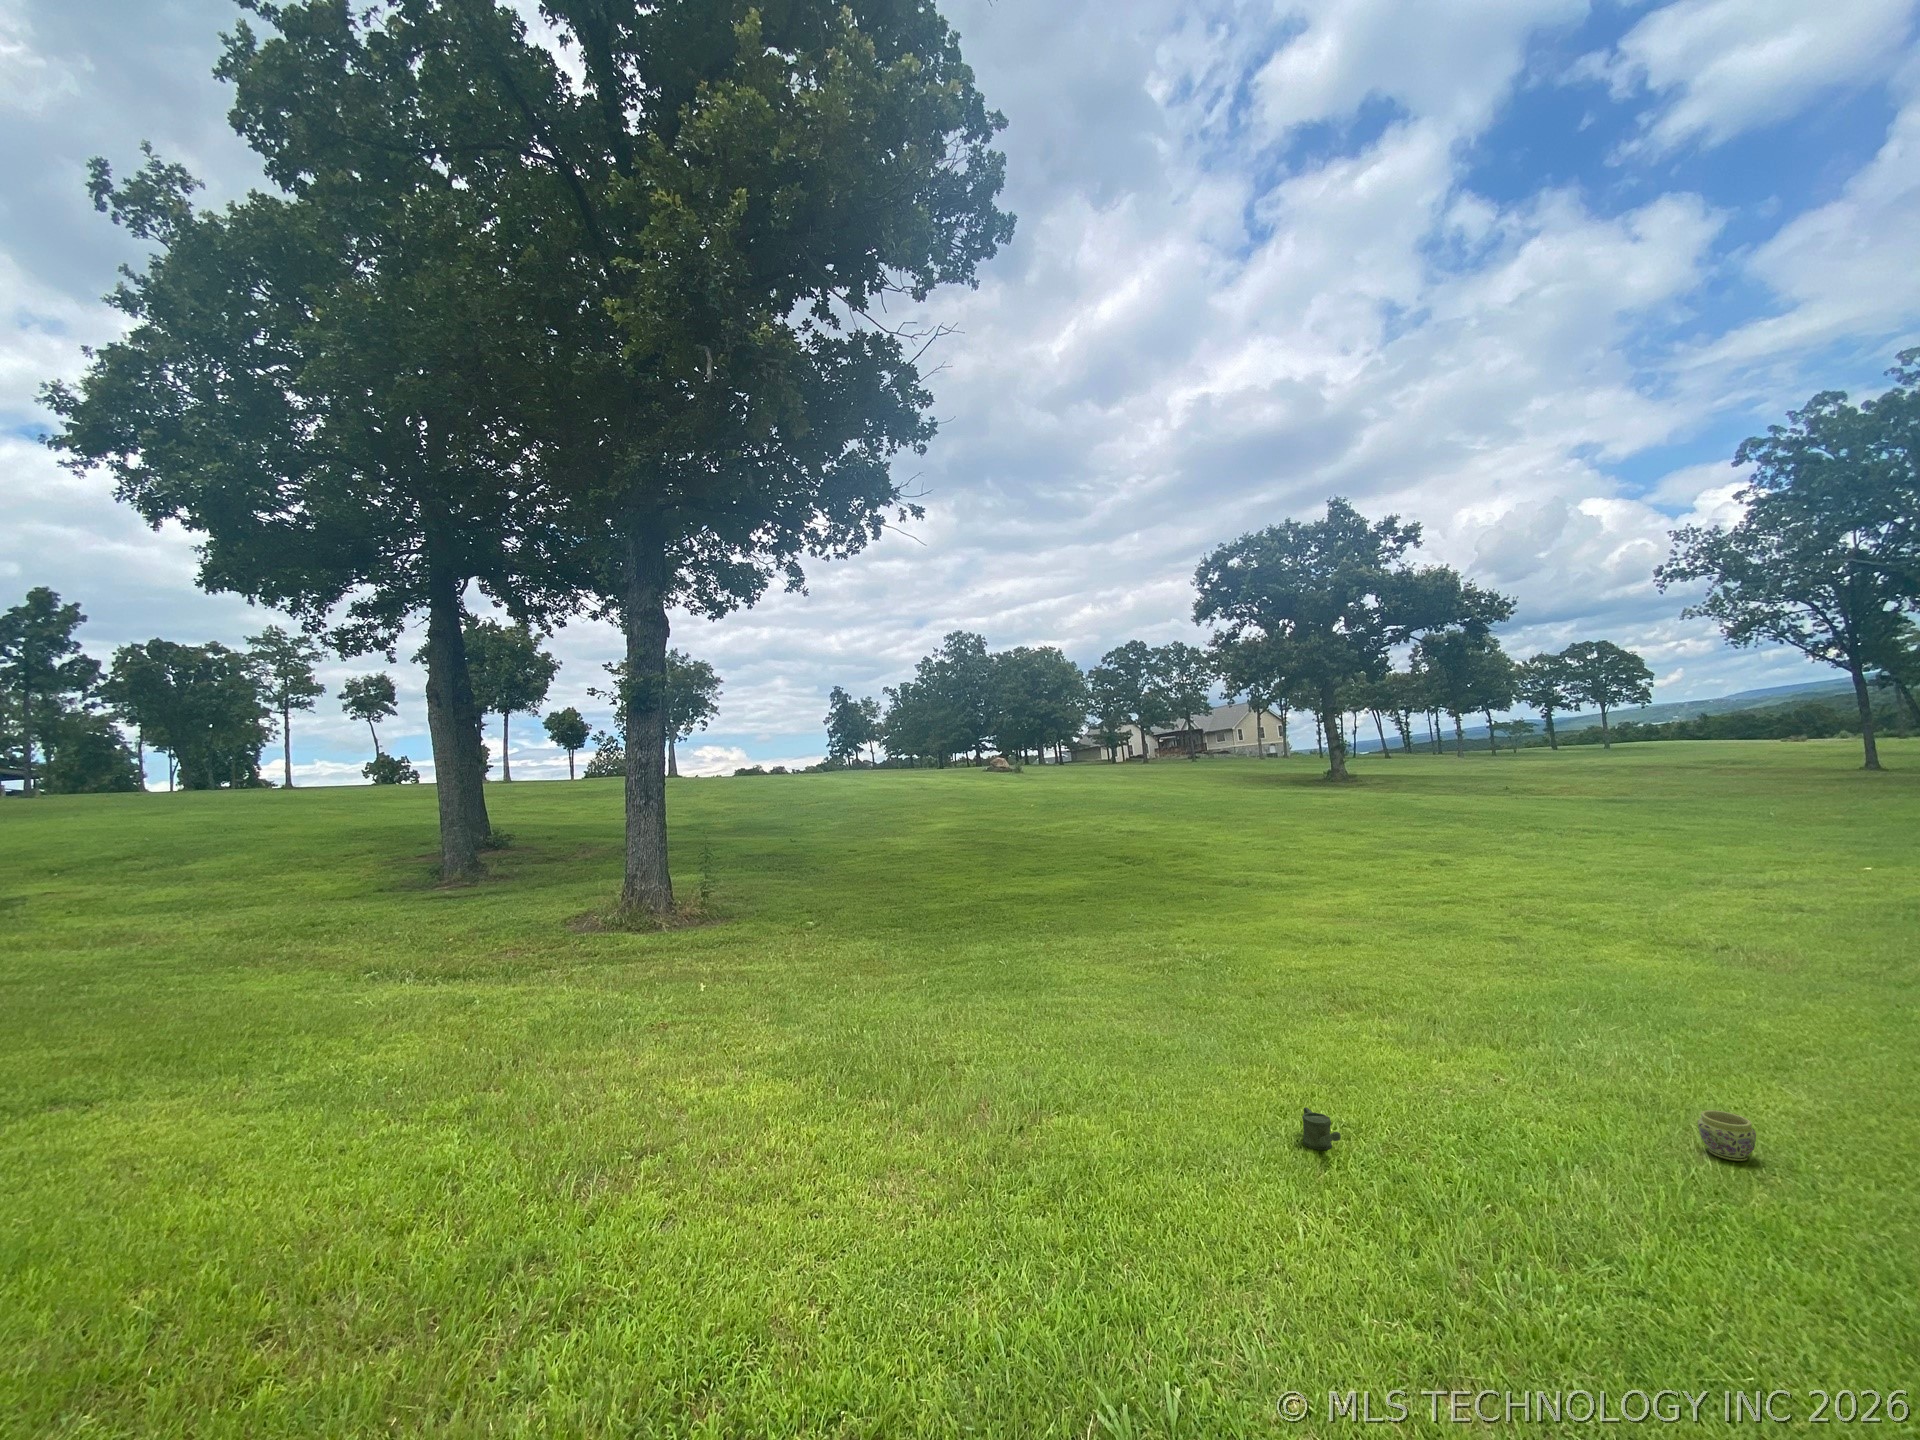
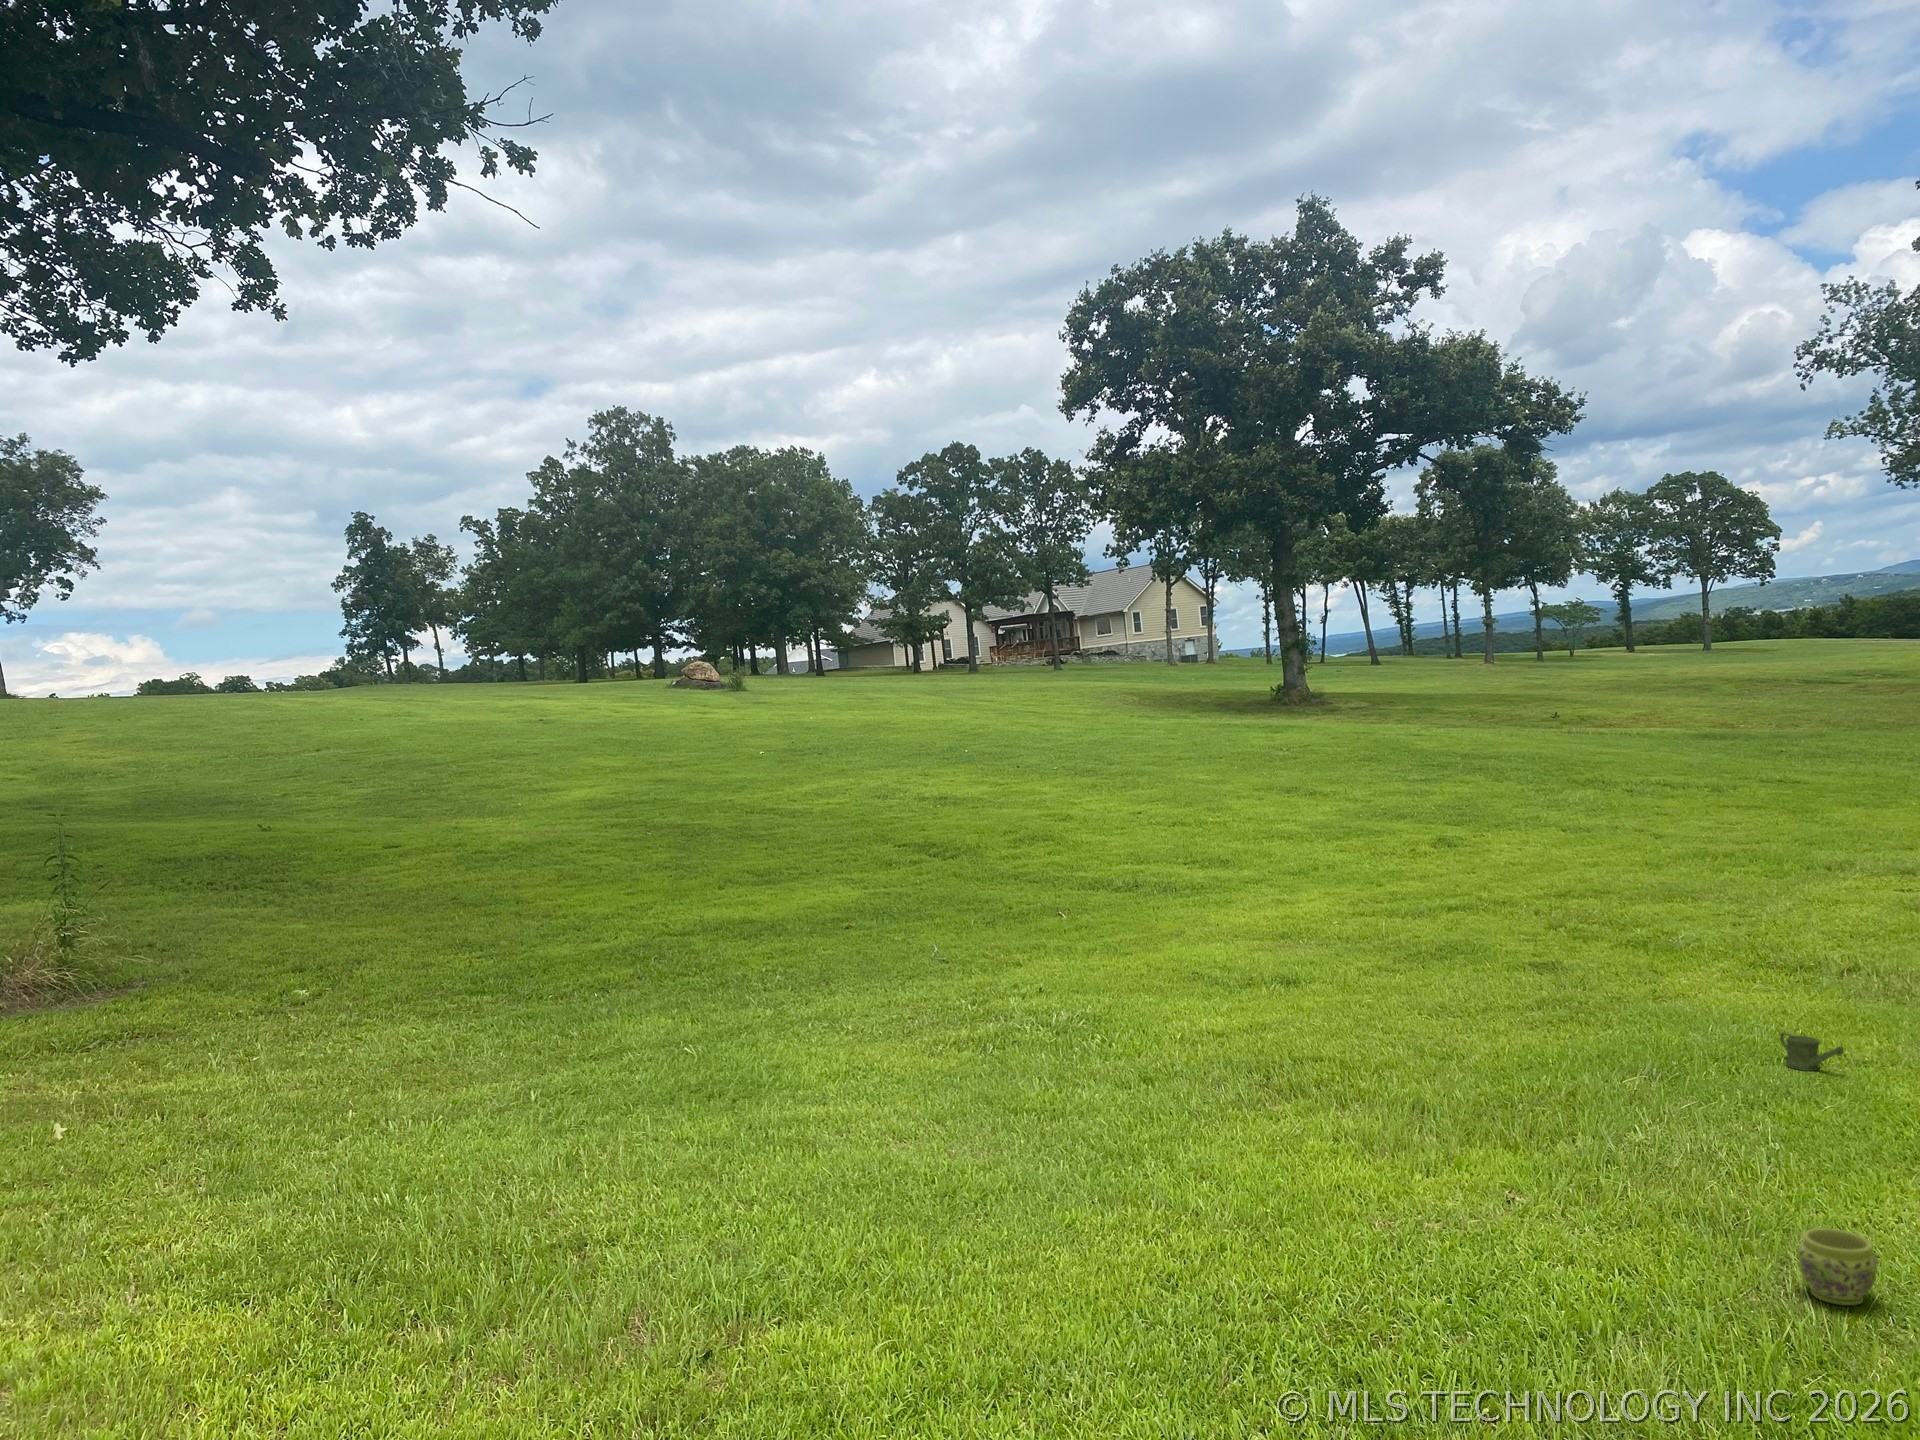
watering can: present [1302,1108,1341,1150] -> present [1780,1032,1844,1071]

